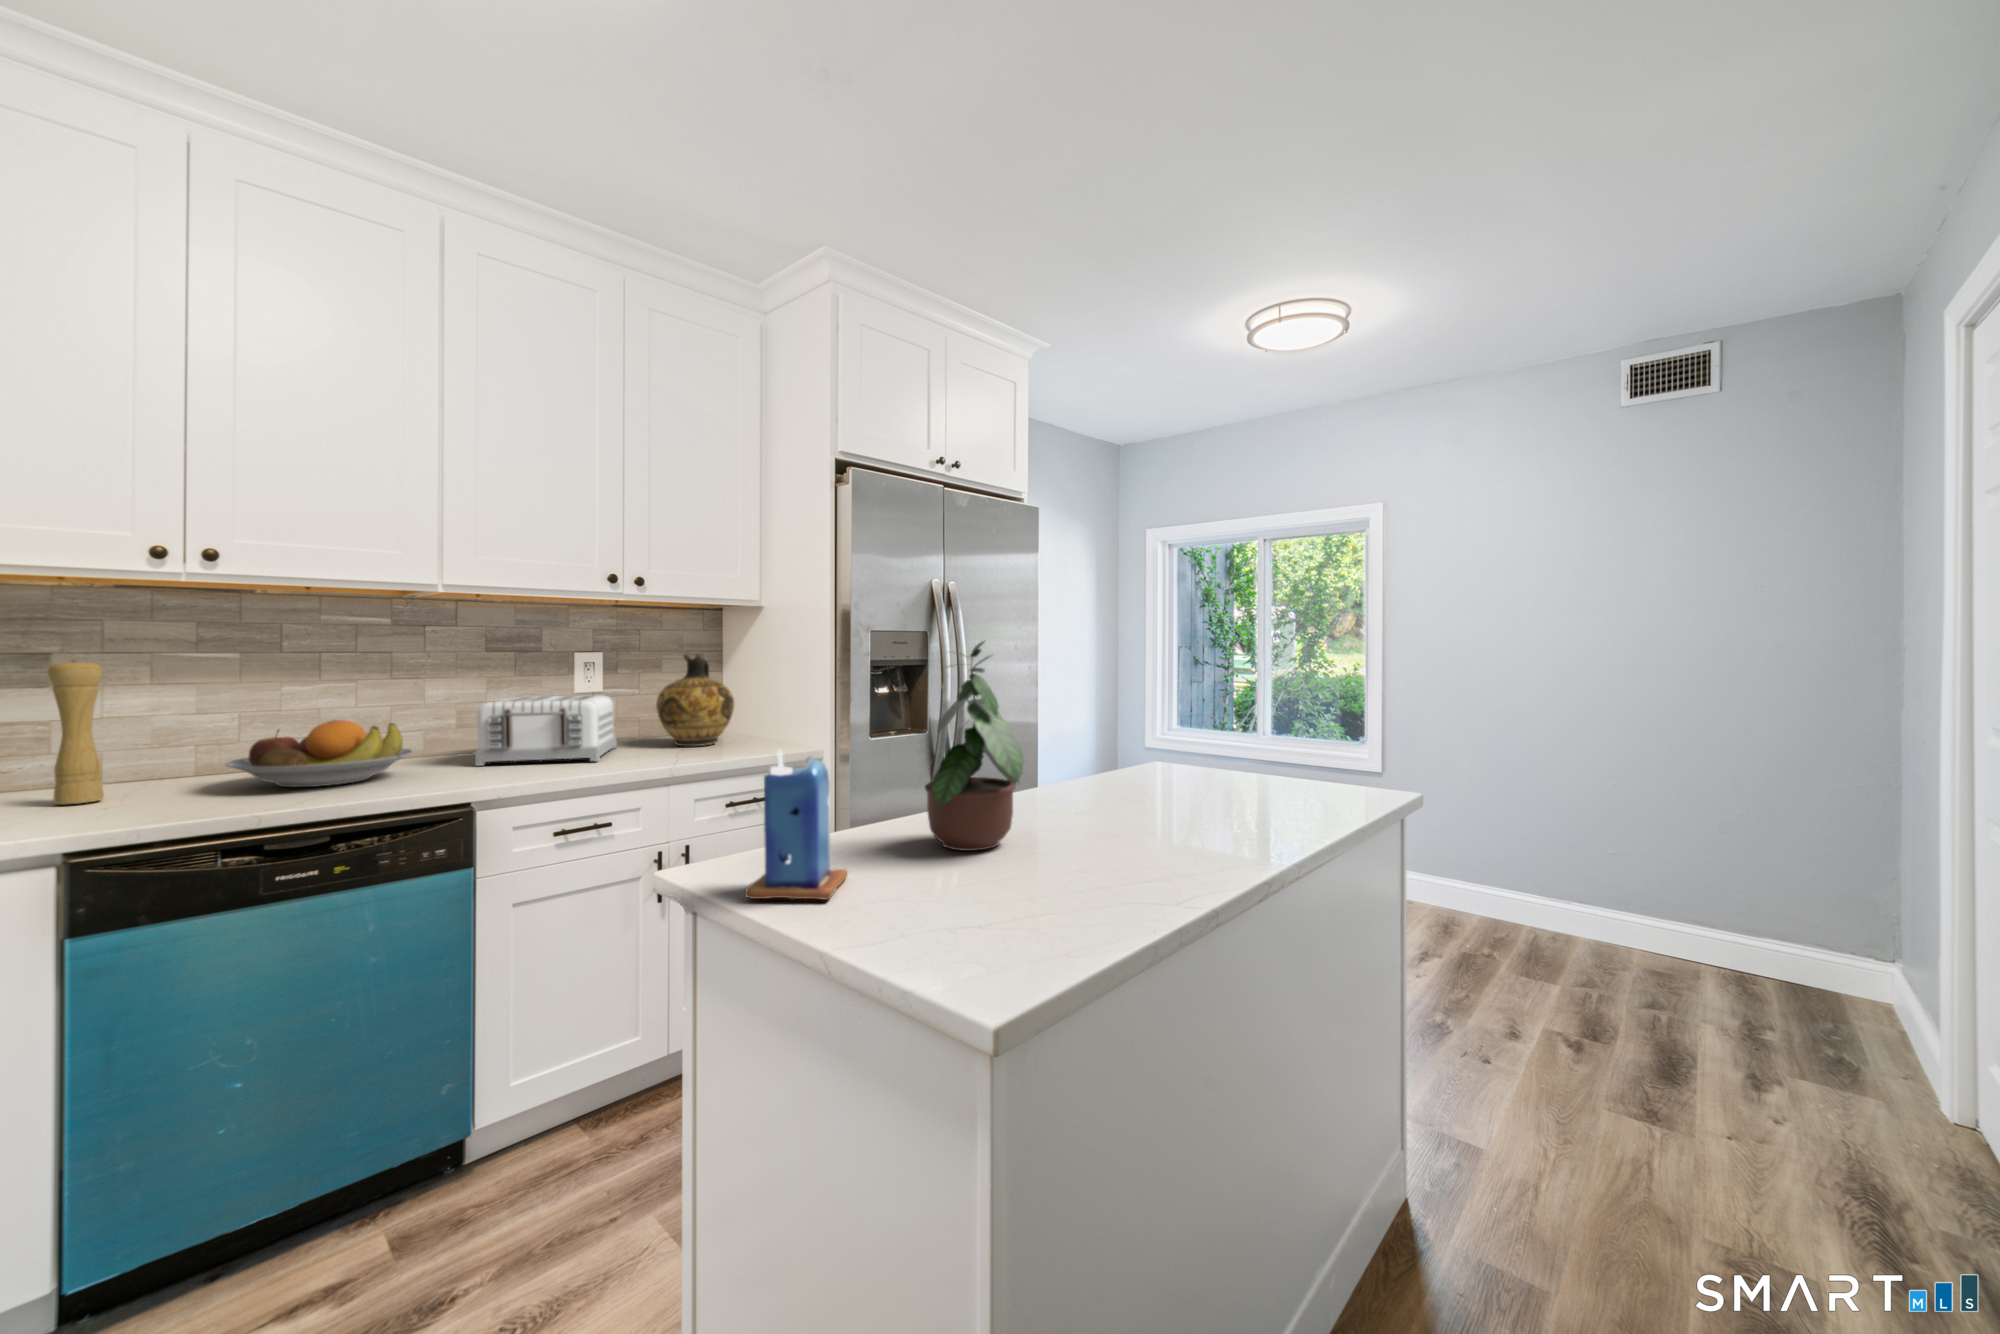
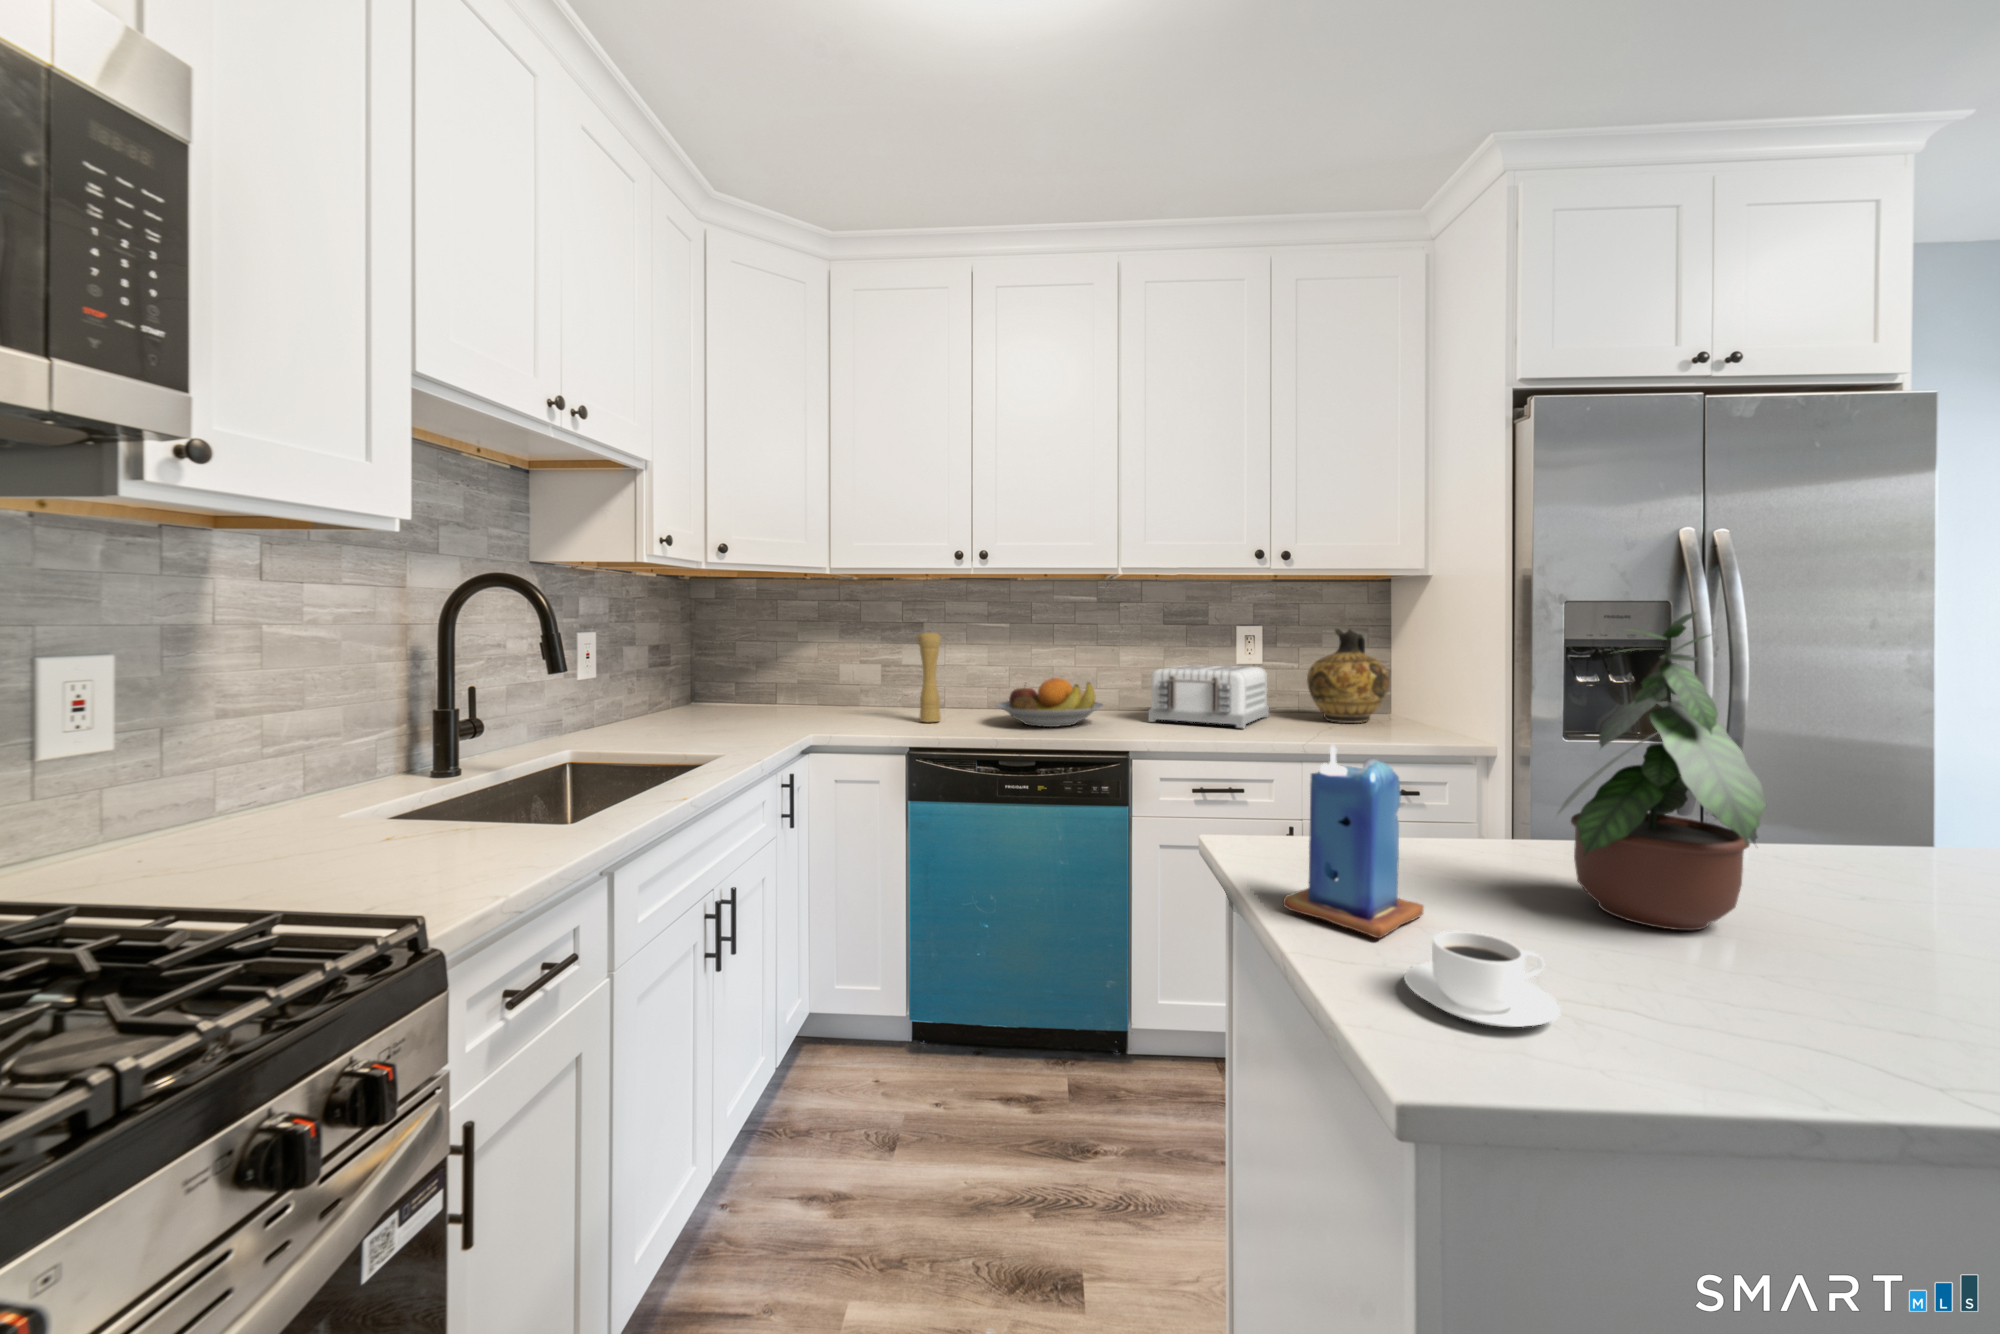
coffee cup: none [861,870,957,930] -> present [1404,931,1561,1027]

